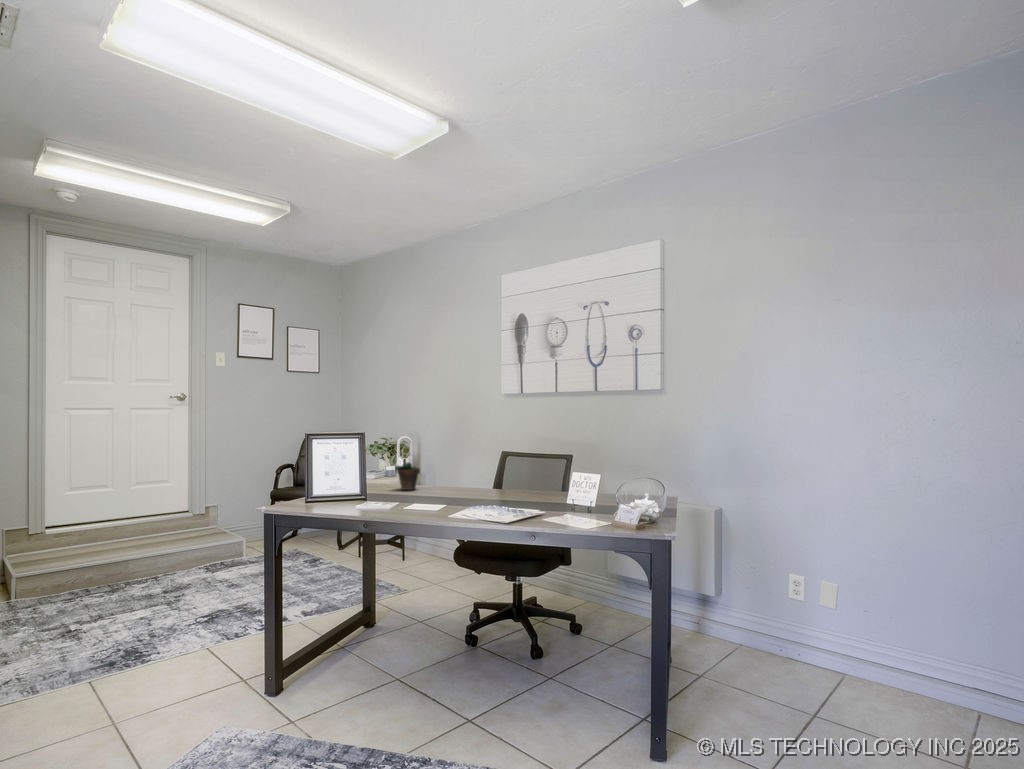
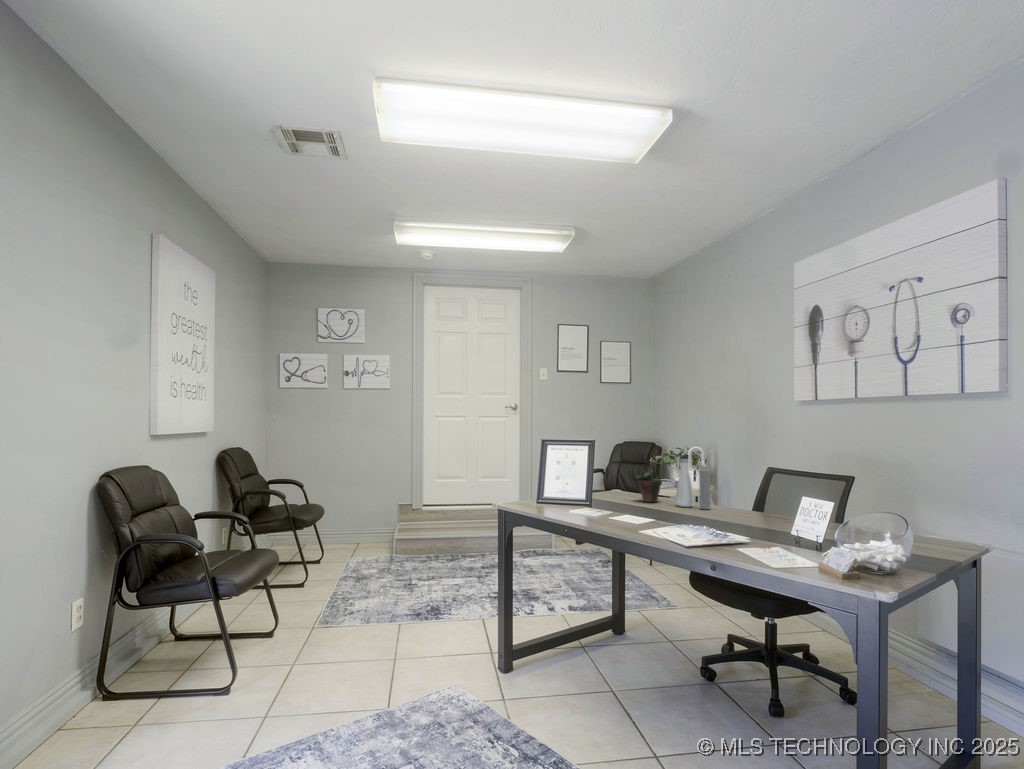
water bottle: none [431,443,468,491] -> present [672,455,710,509]

